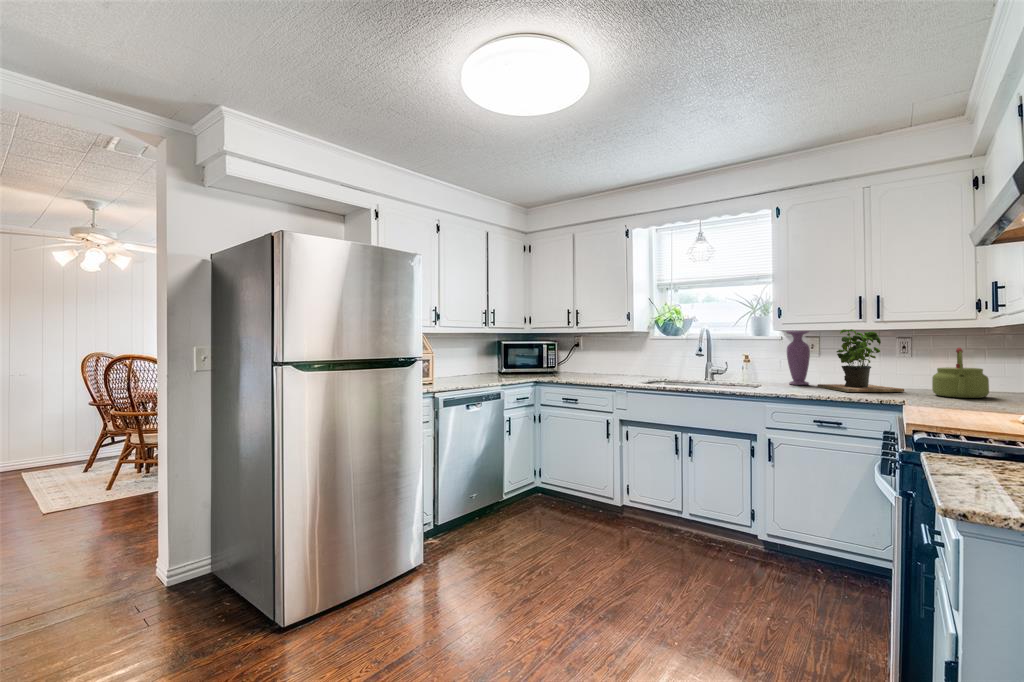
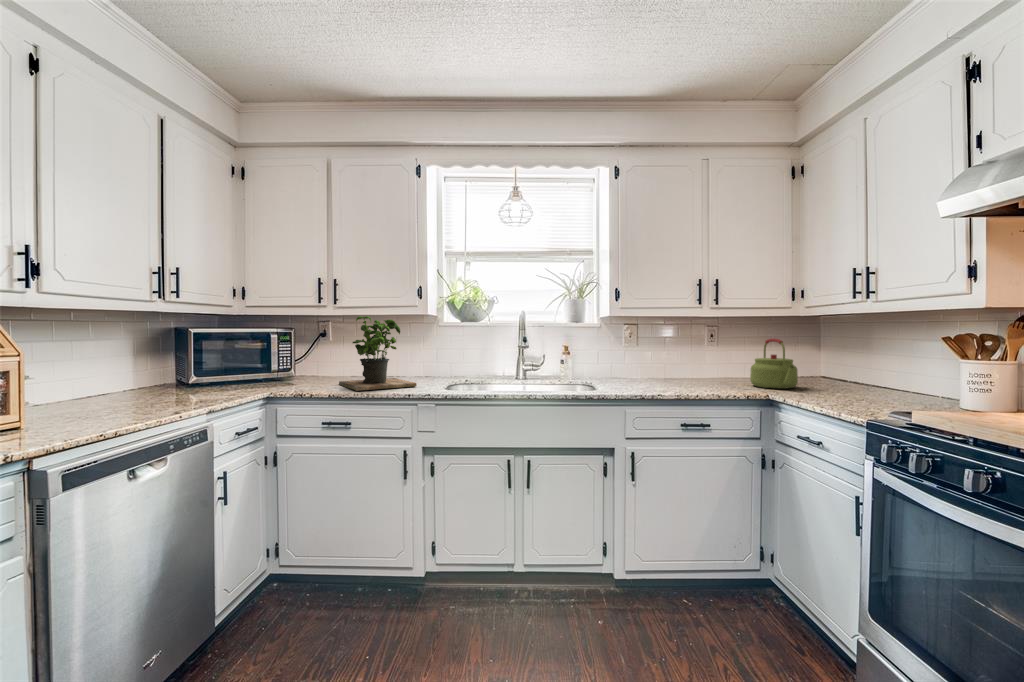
potted plant: present [817,329,904,392] -> present [339,316,417,391]
vase: present [786,331,810,385] -> none [607,319,630,381]

